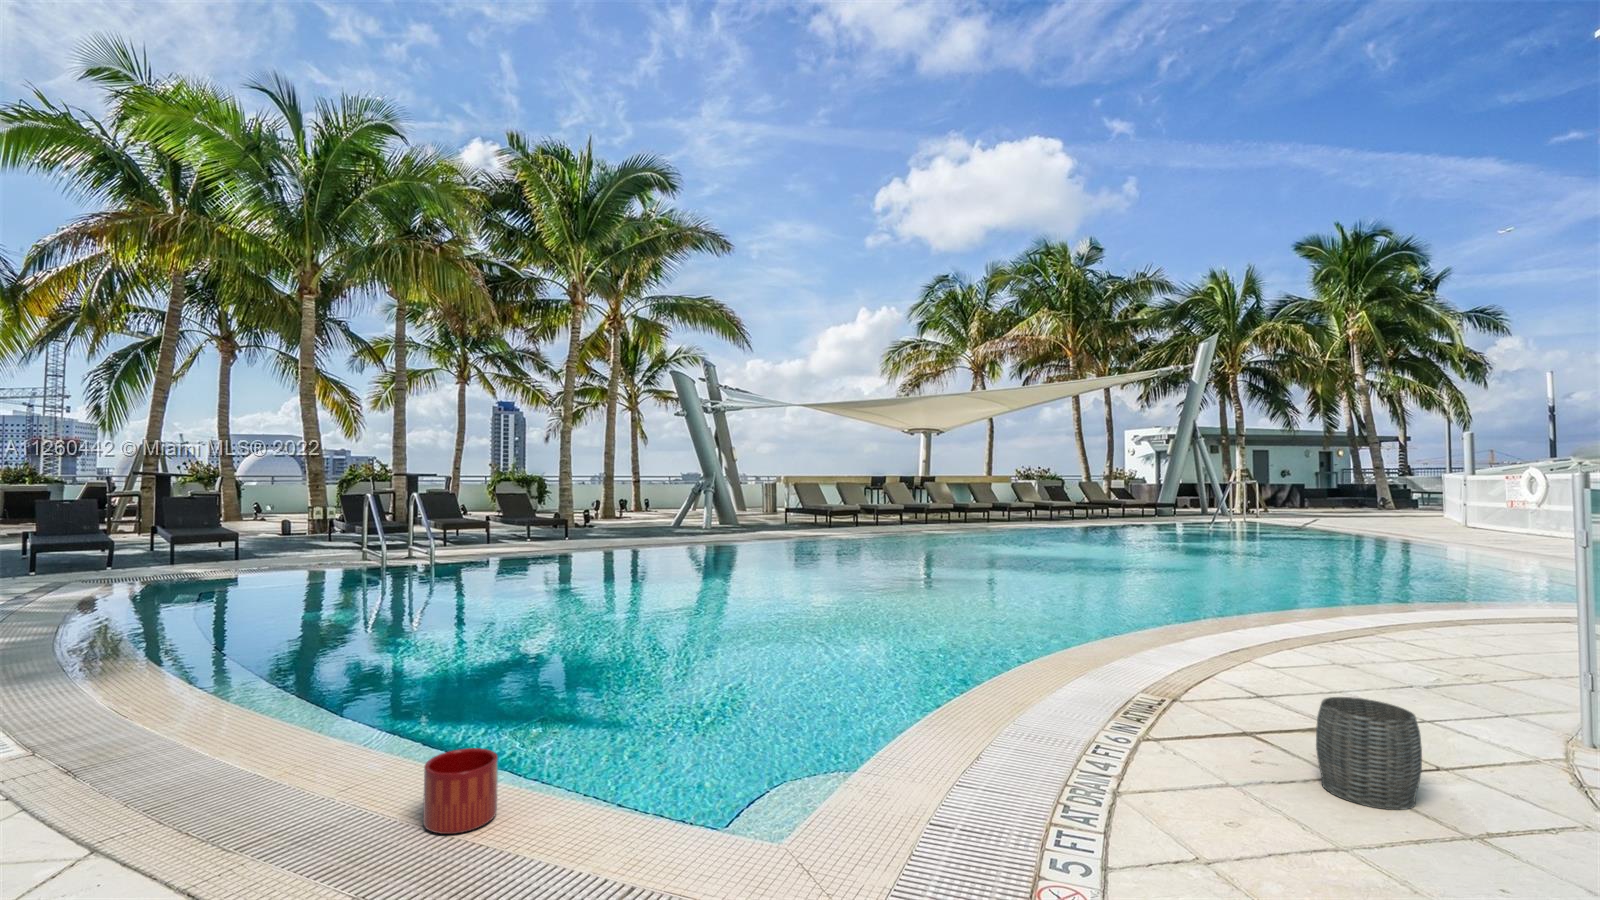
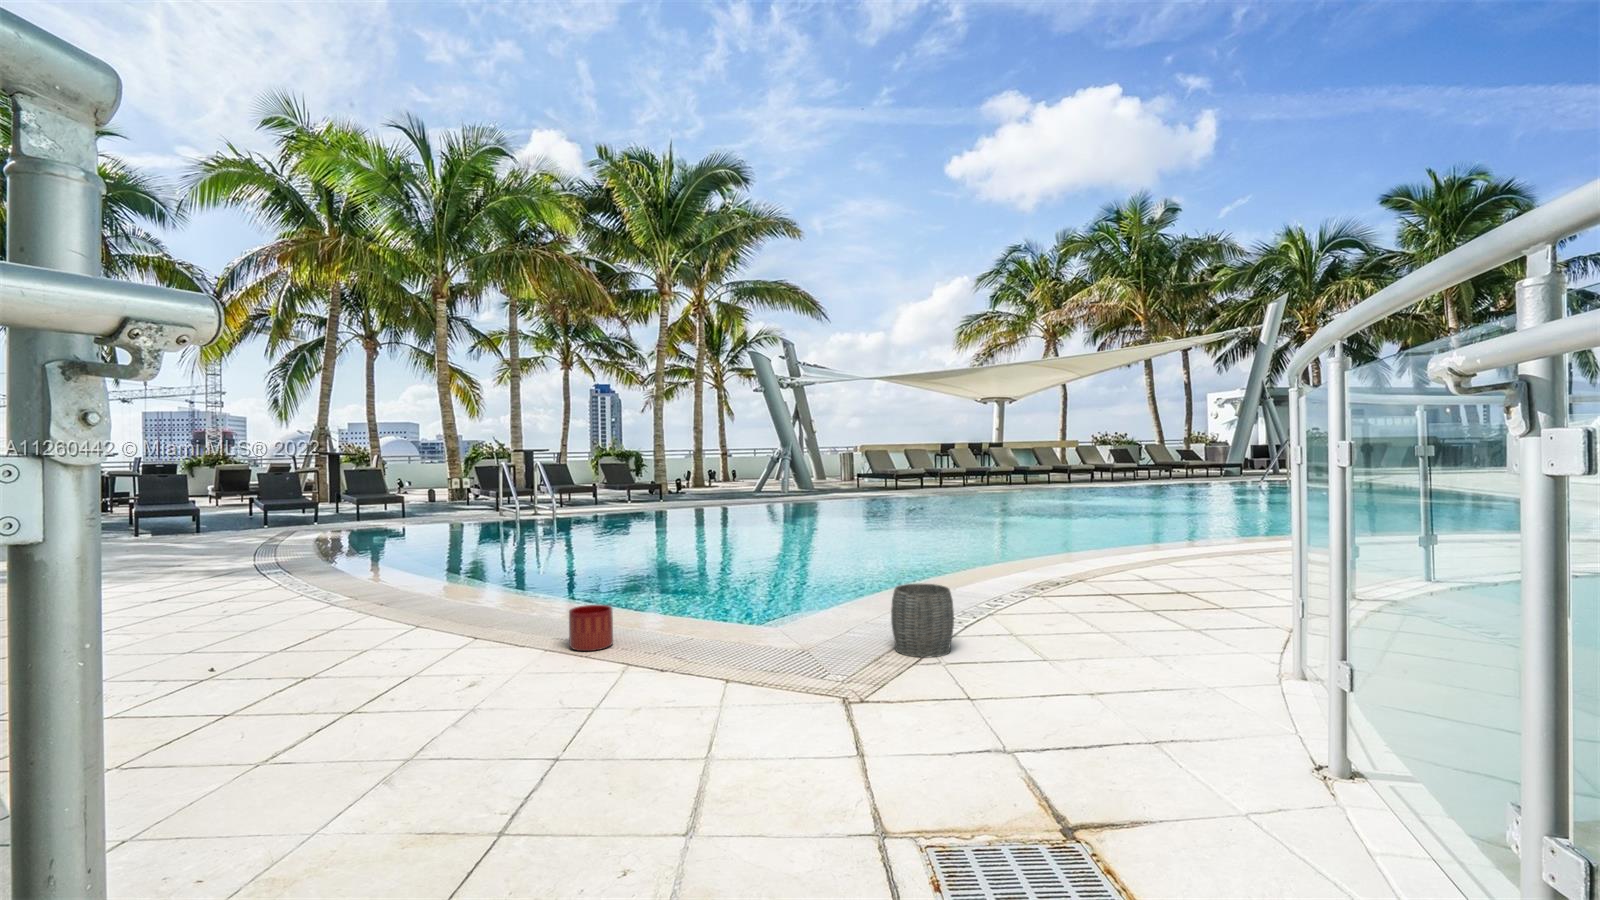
woven basket: present [1316,697,1422,810] -> present [891,584,954,658]

